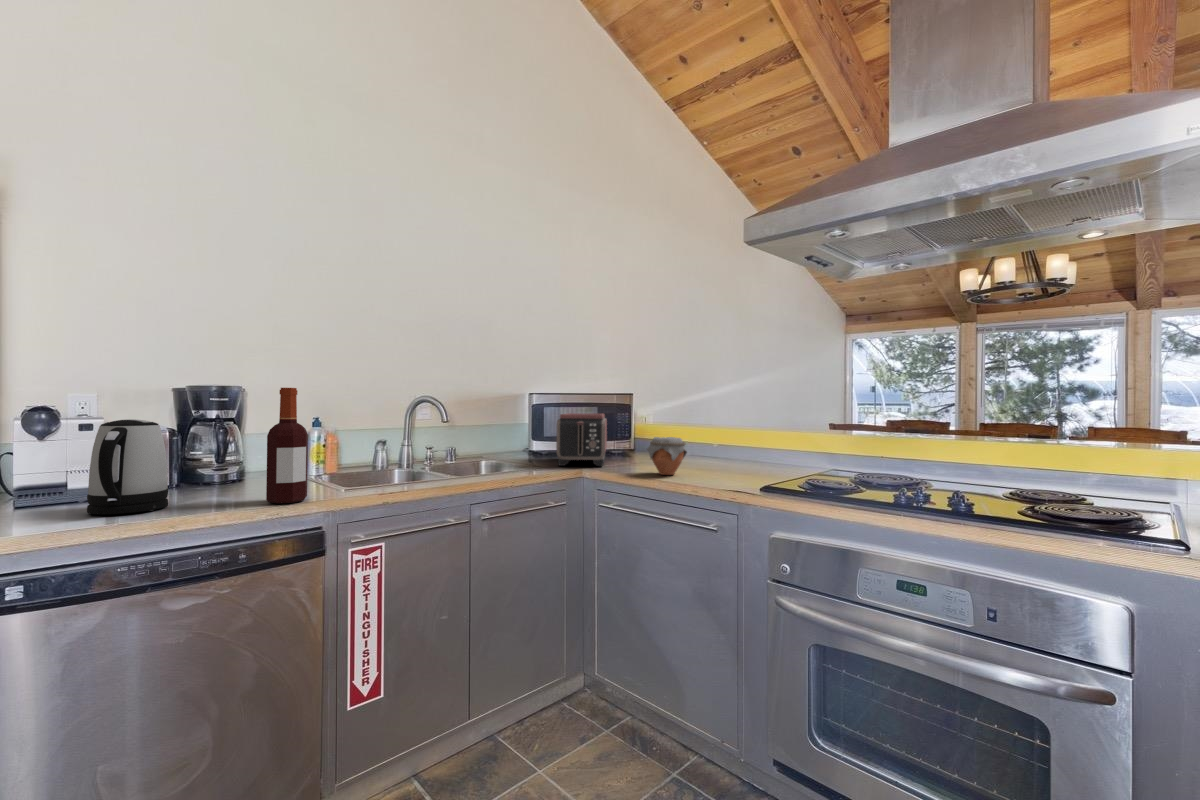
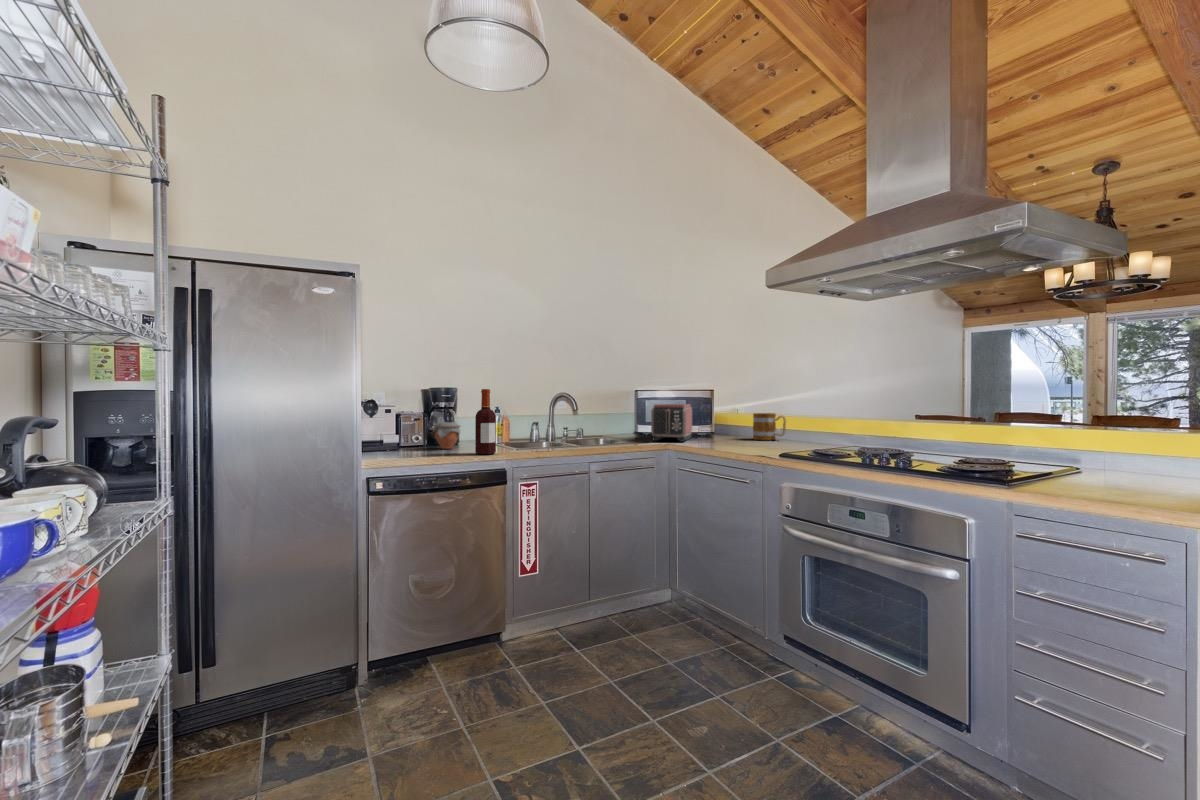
kettle: present [87,419,168,514] -> none [393,407,428,456]
mug: none [686,426,729,461] -> present [753,413,786,440]
jar: present [647,437,687,475] -> present [432,422,460,449]

